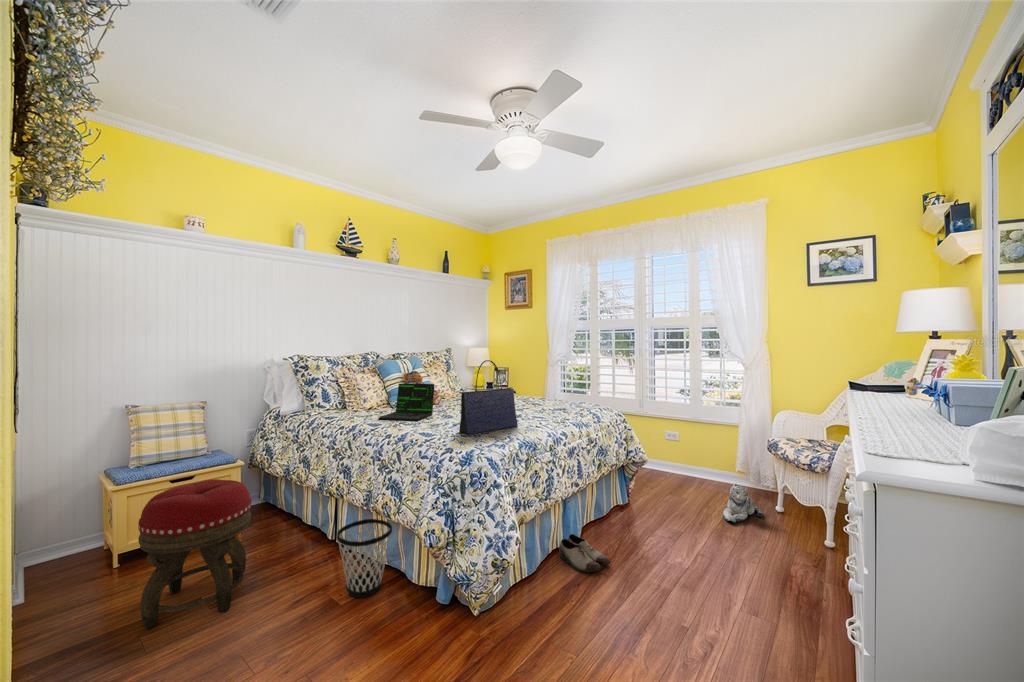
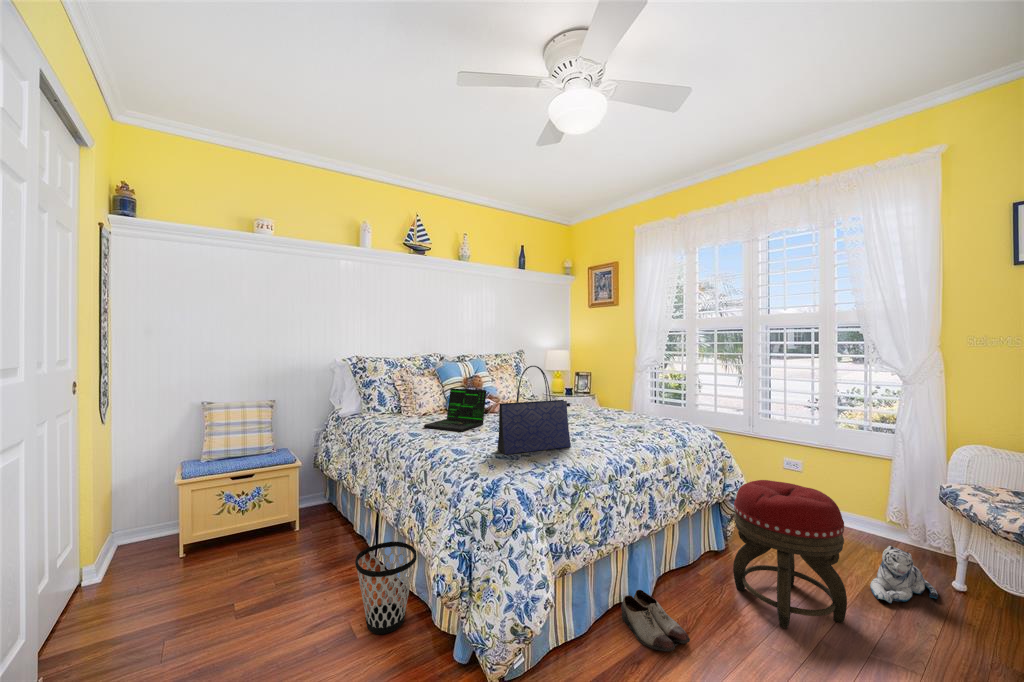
footstool: present [138,479,251,628] -> present [733,480,847,629]

